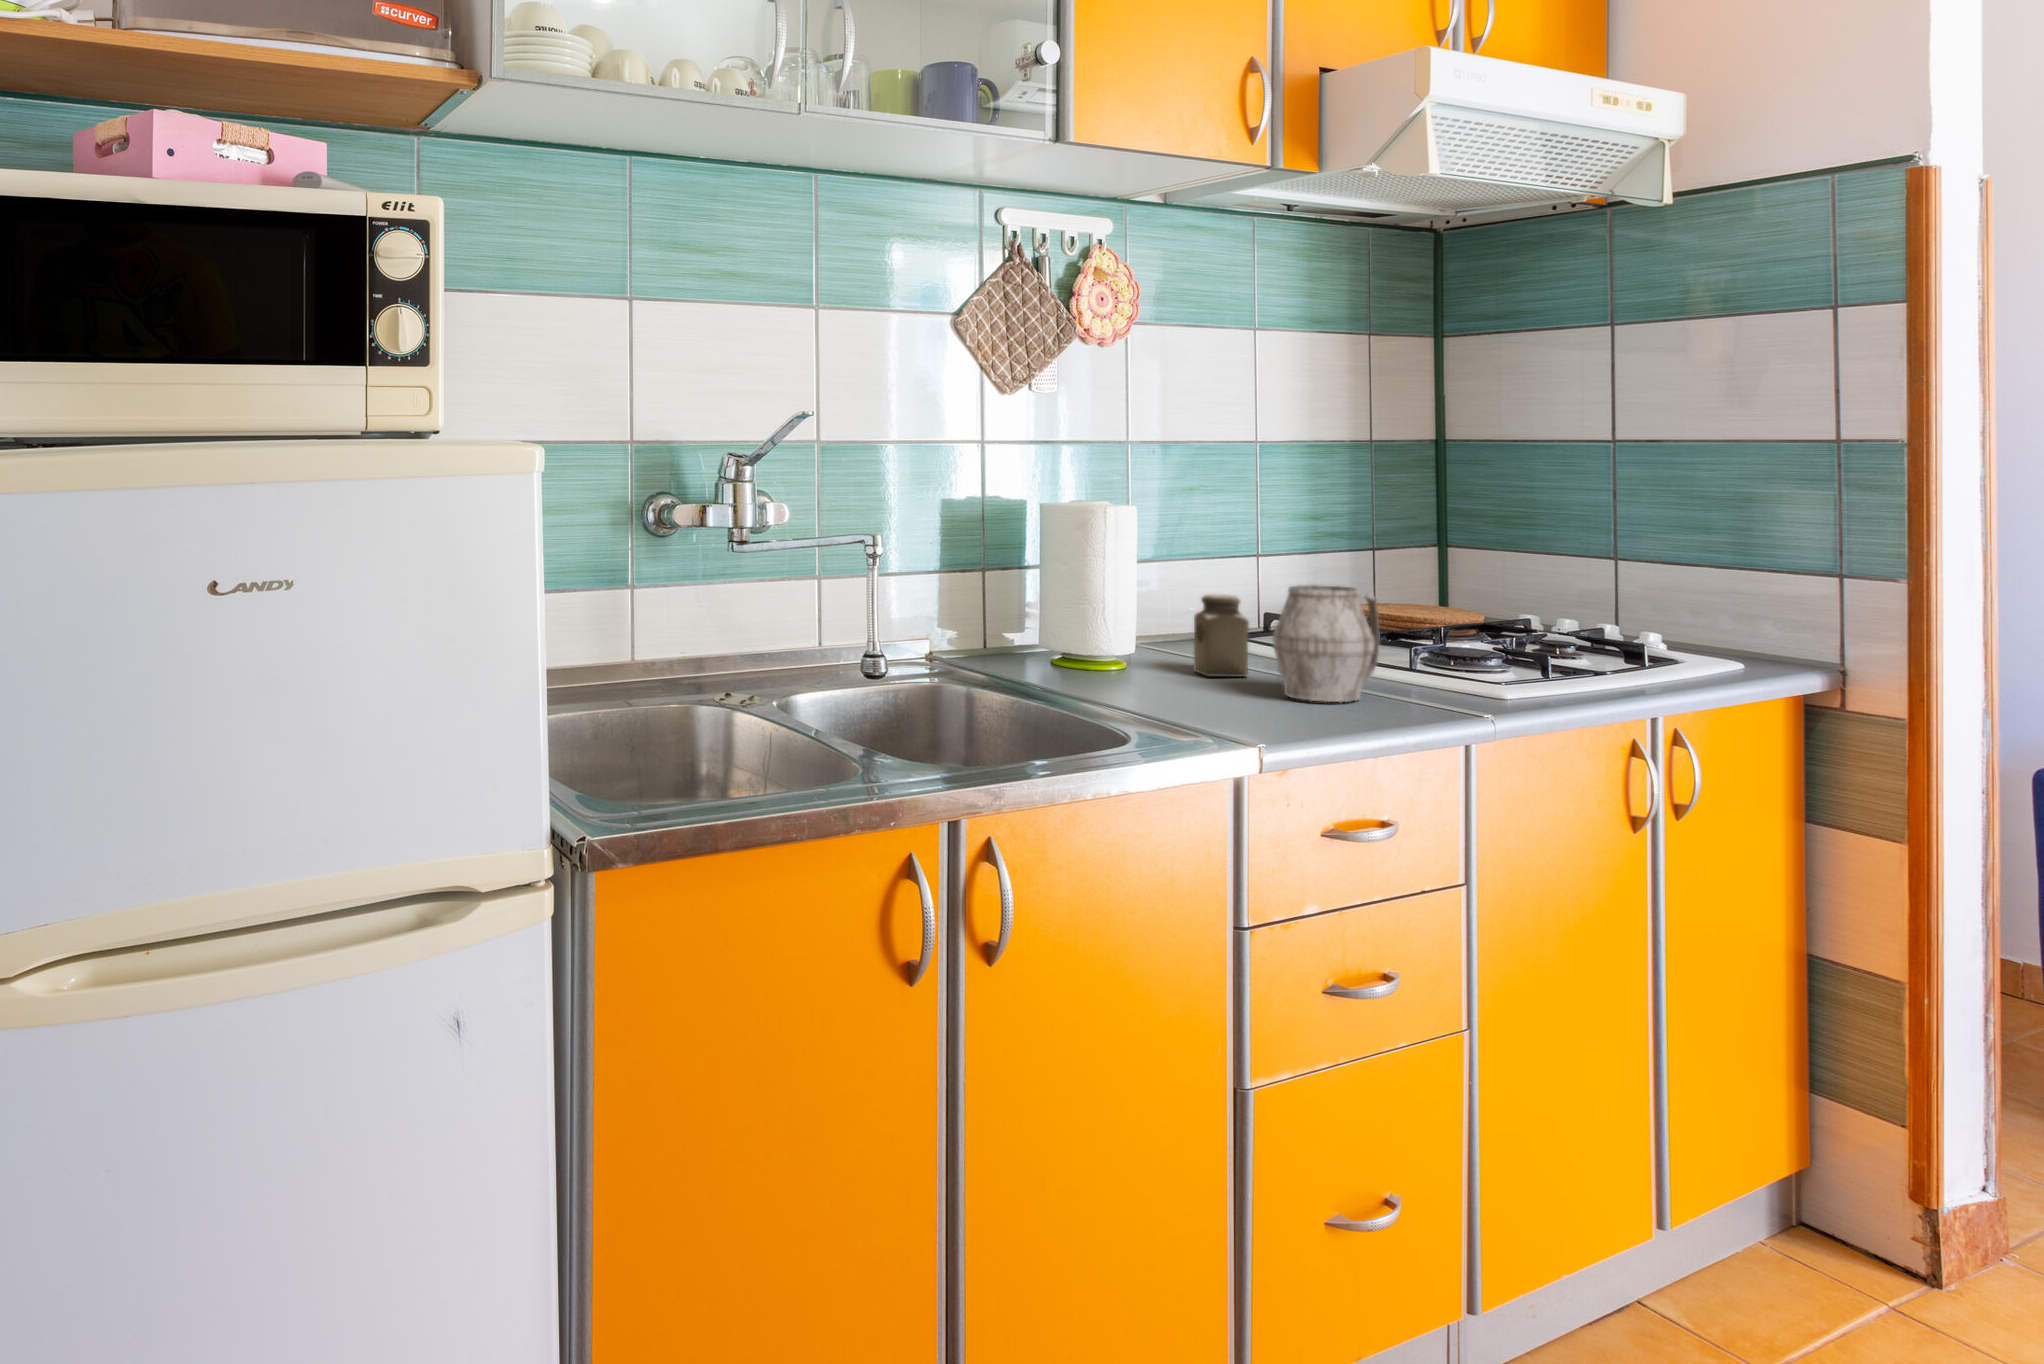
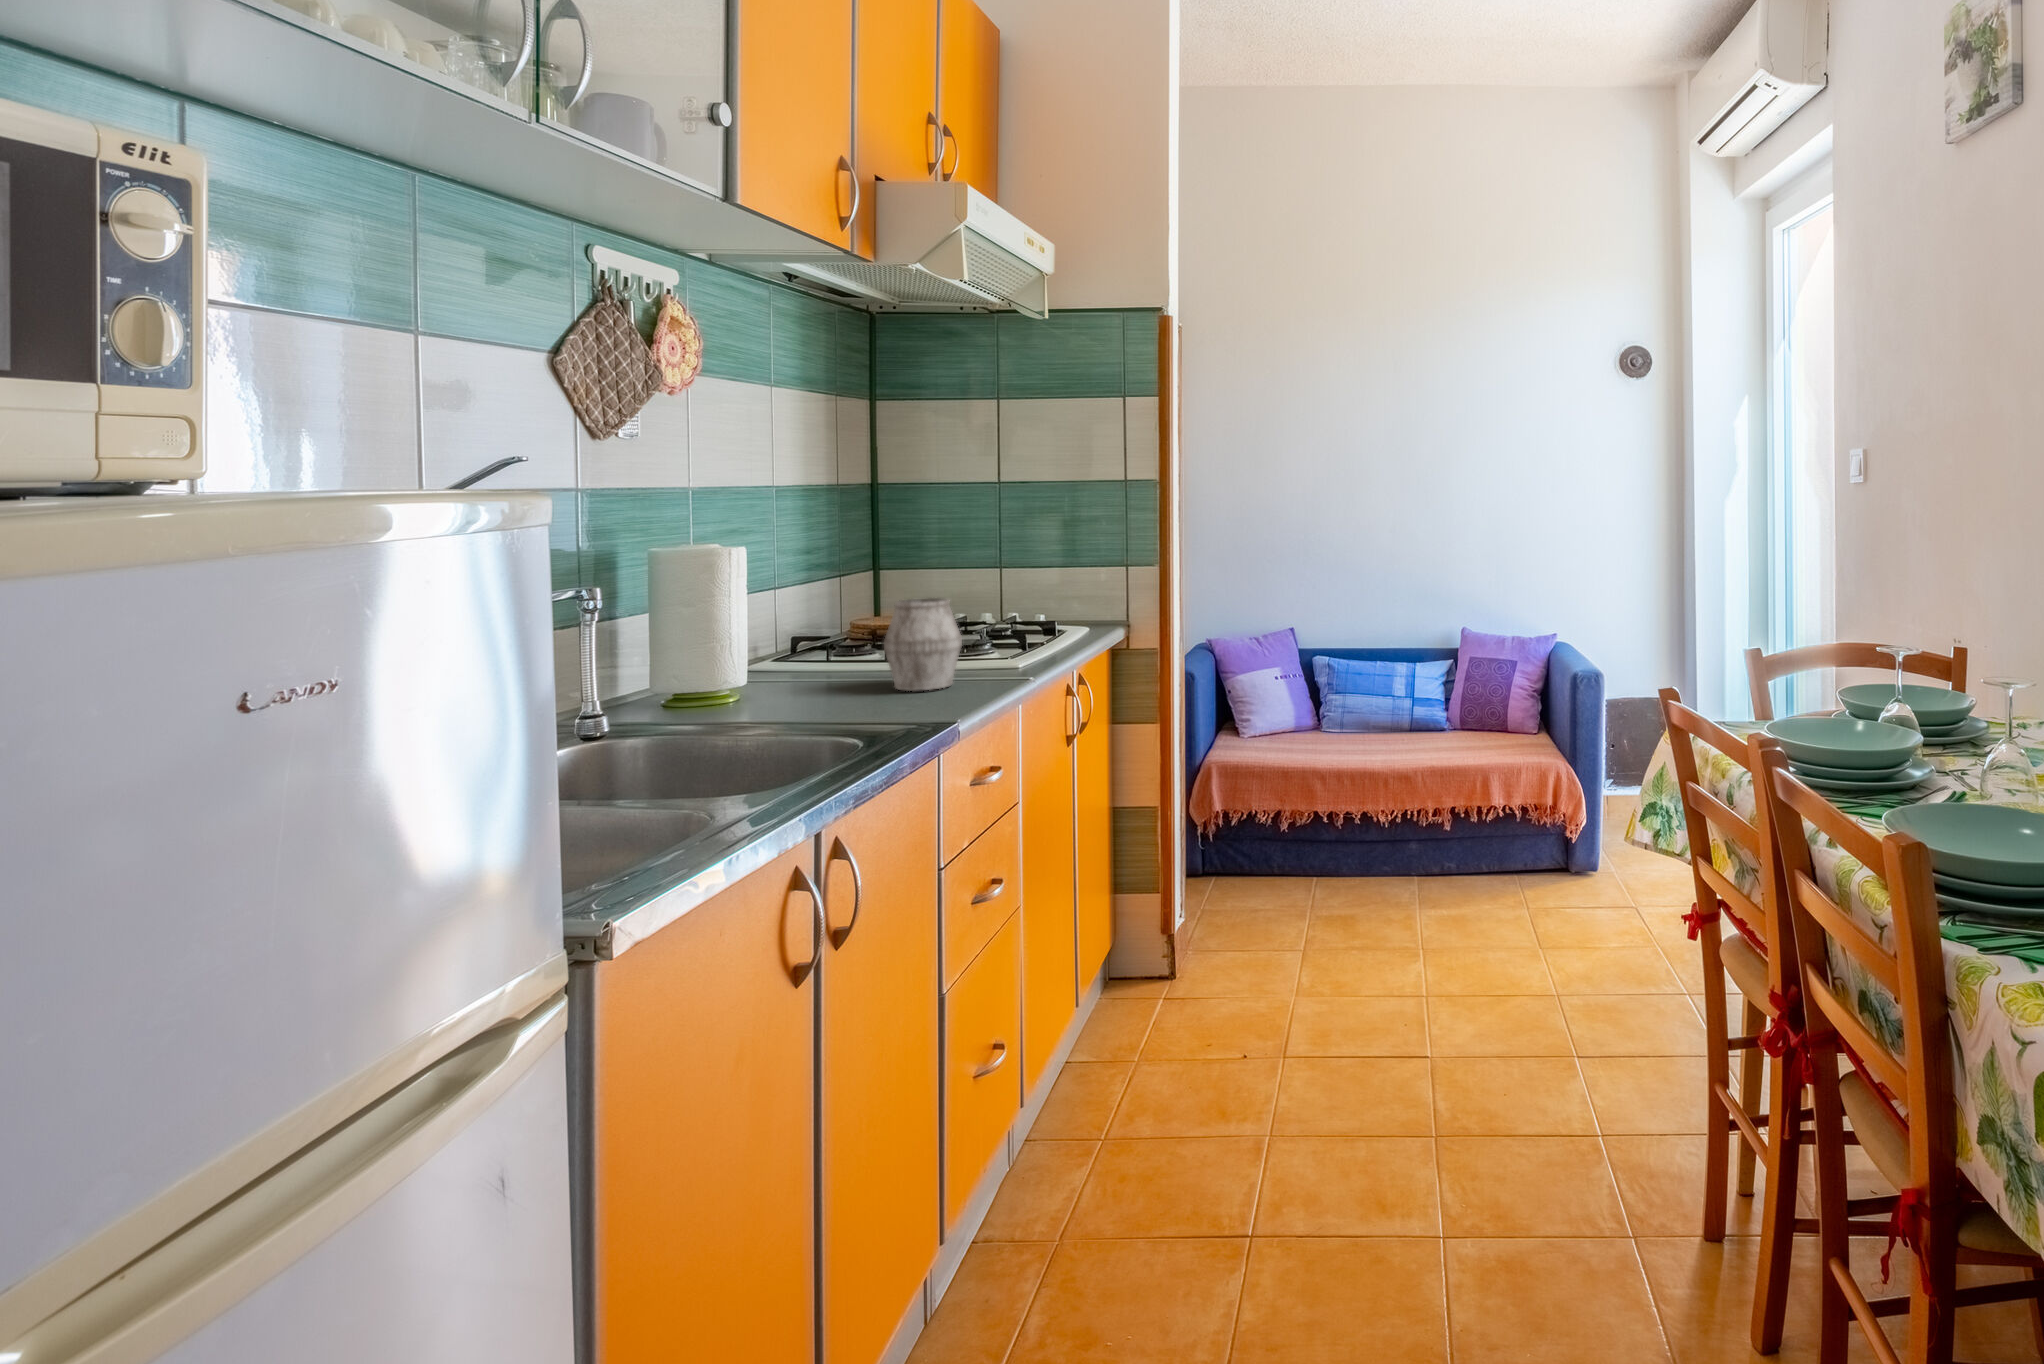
salt shaker: present [1194,594,1249,677] -> none [789,615,842,686]

